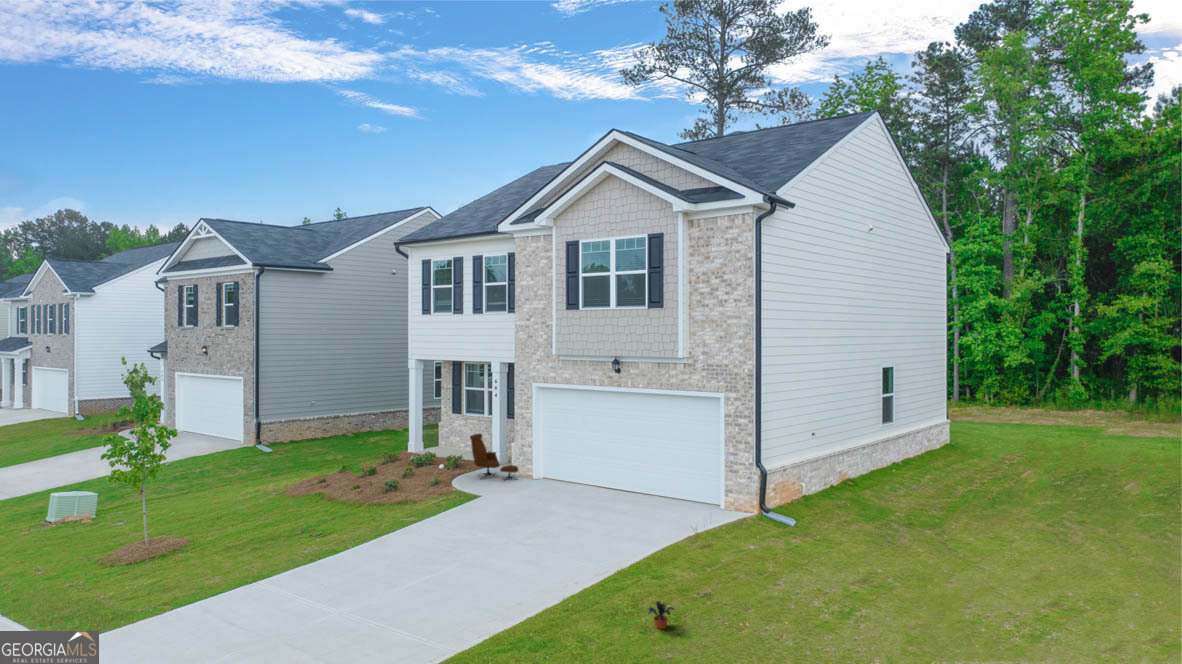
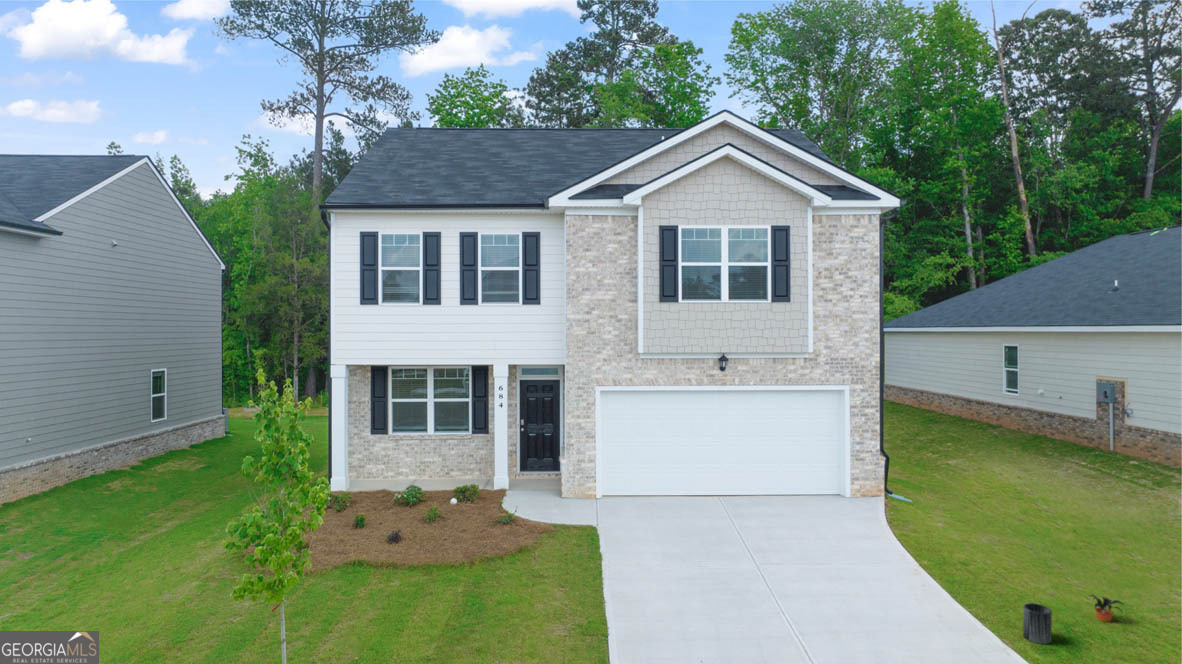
lounge chair: present [470,433,518,479] -> none [523,451,587,507]
trash can: none [555,587,577,624] -> present [1023,603,1052,644]

